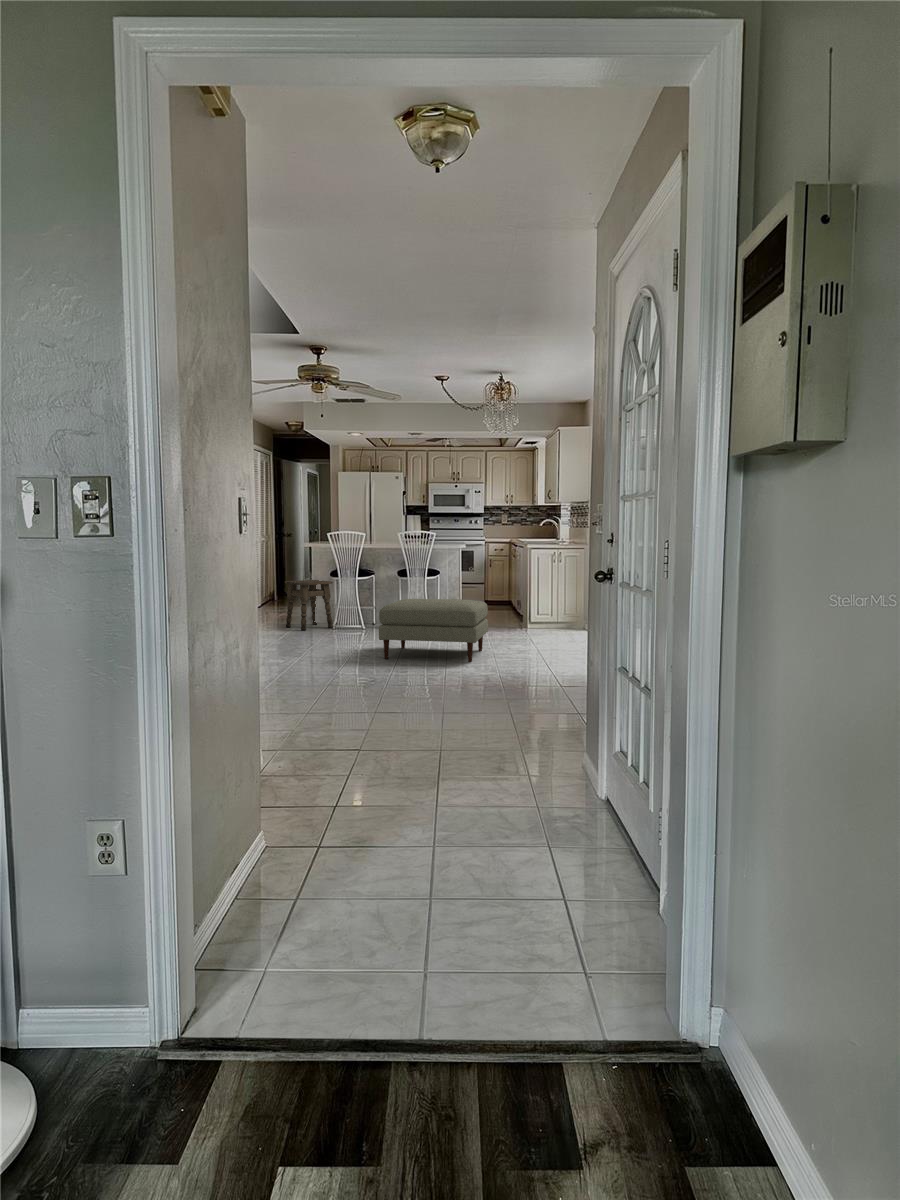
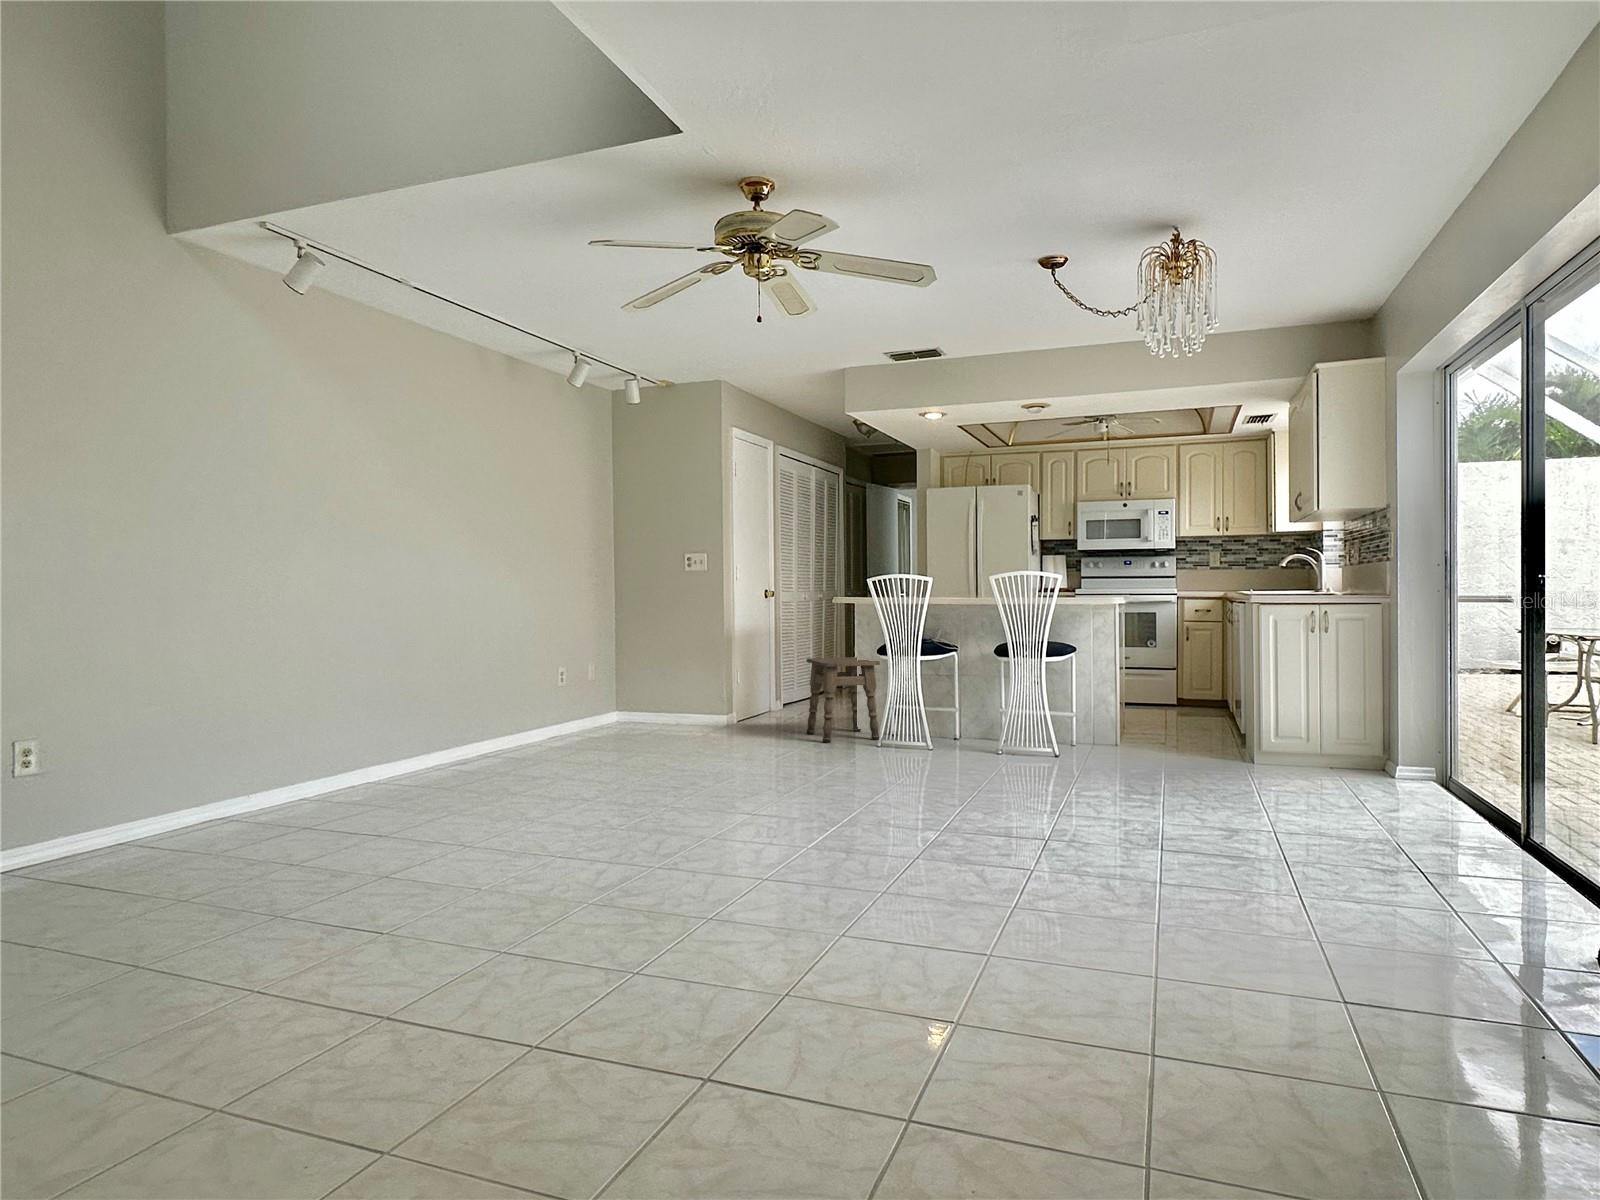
ottoman: present [379,599,488,662] -> none [891,704,1137,856]

